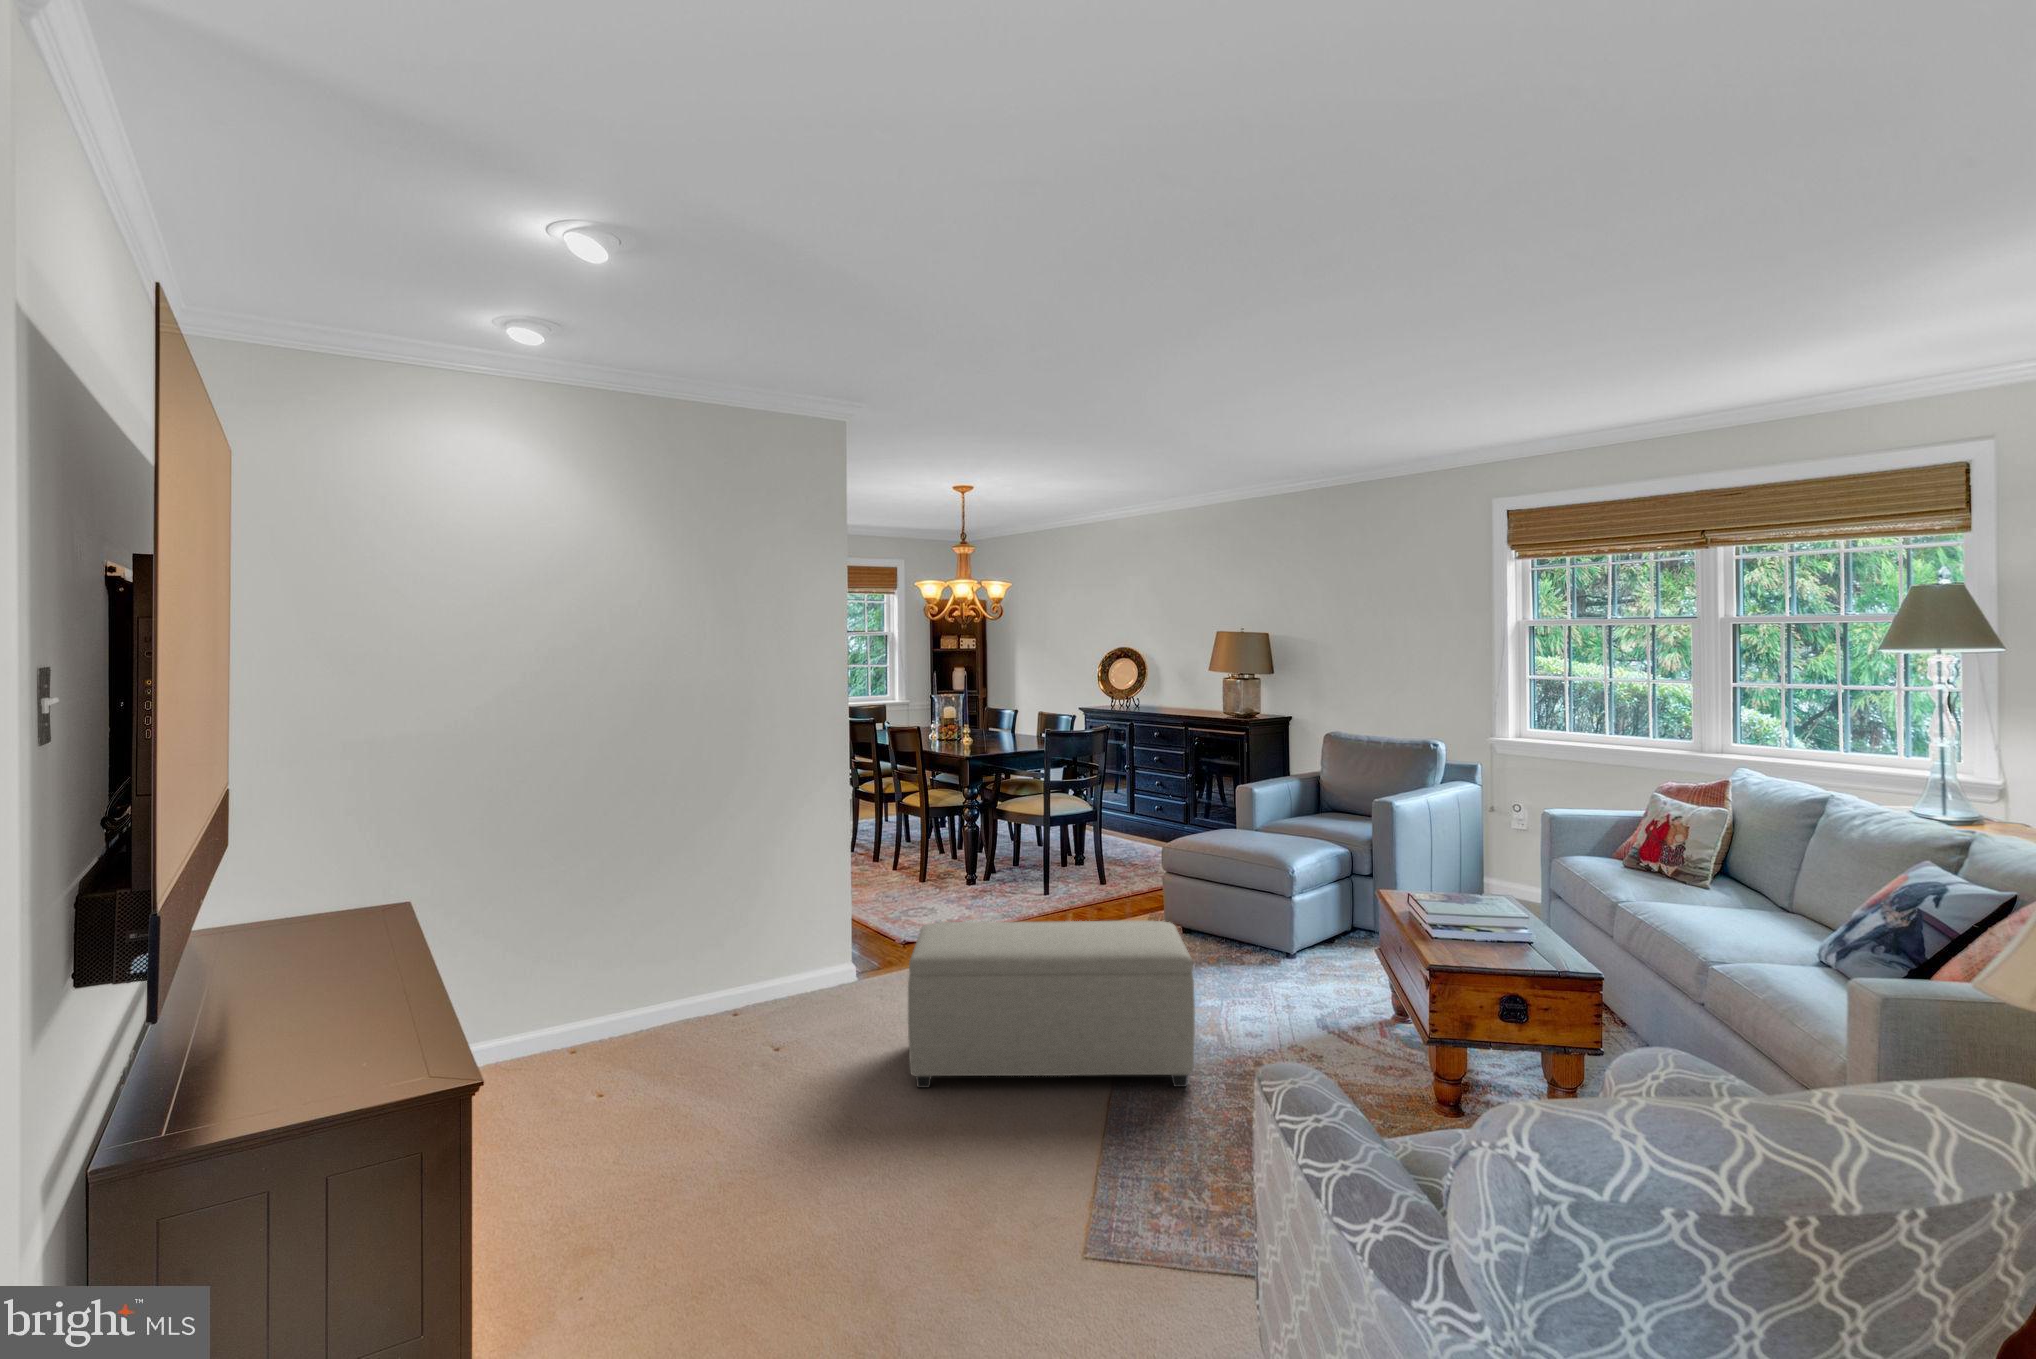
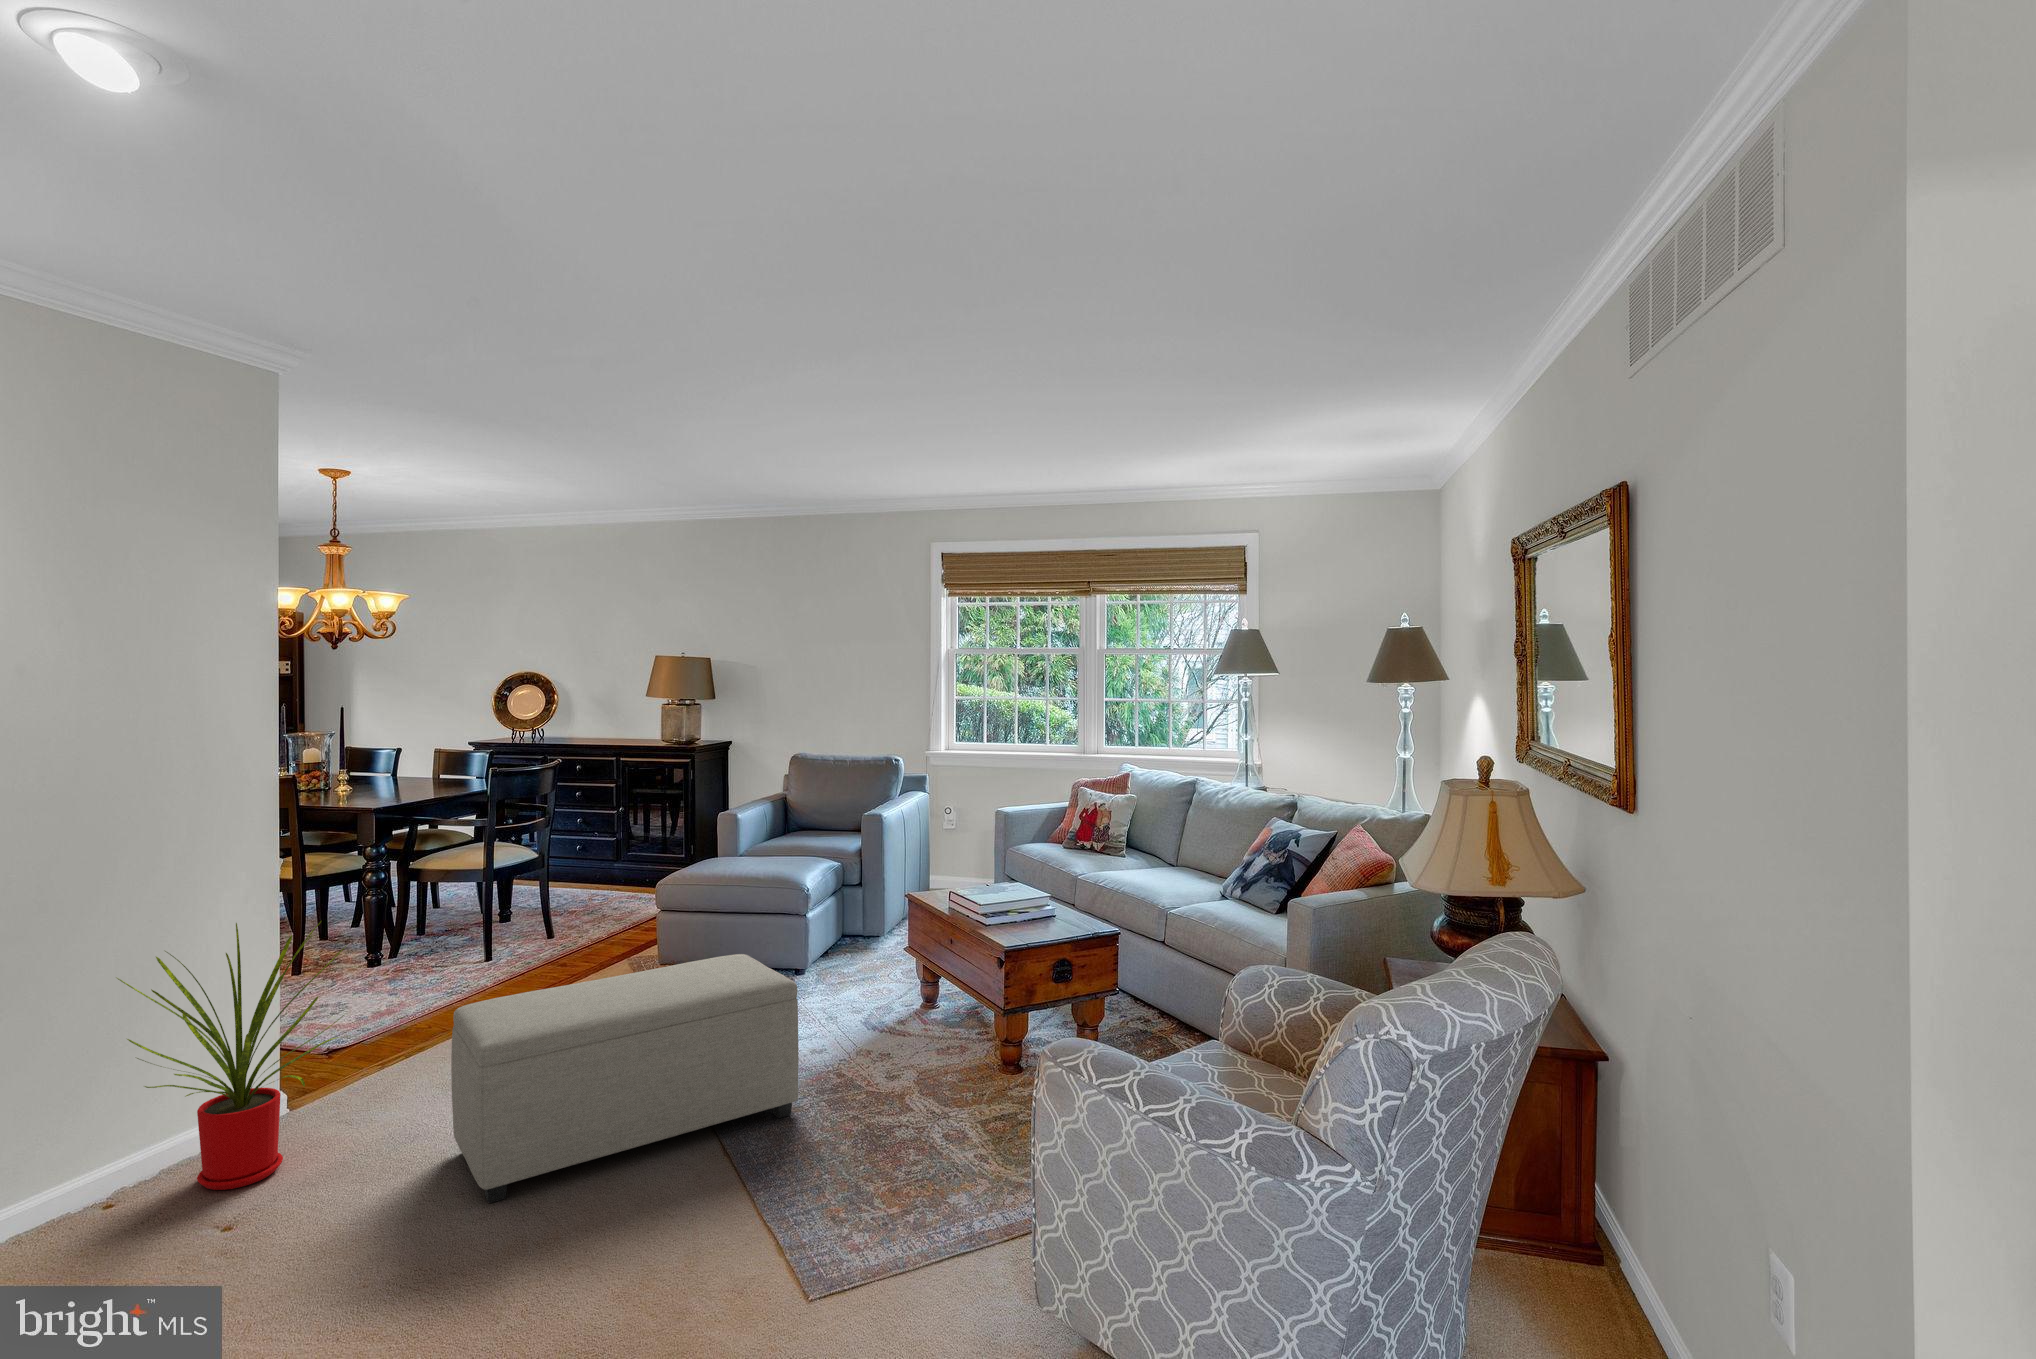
house plant: none [728,833,869,1027] -> present [117,922,347,1190]

